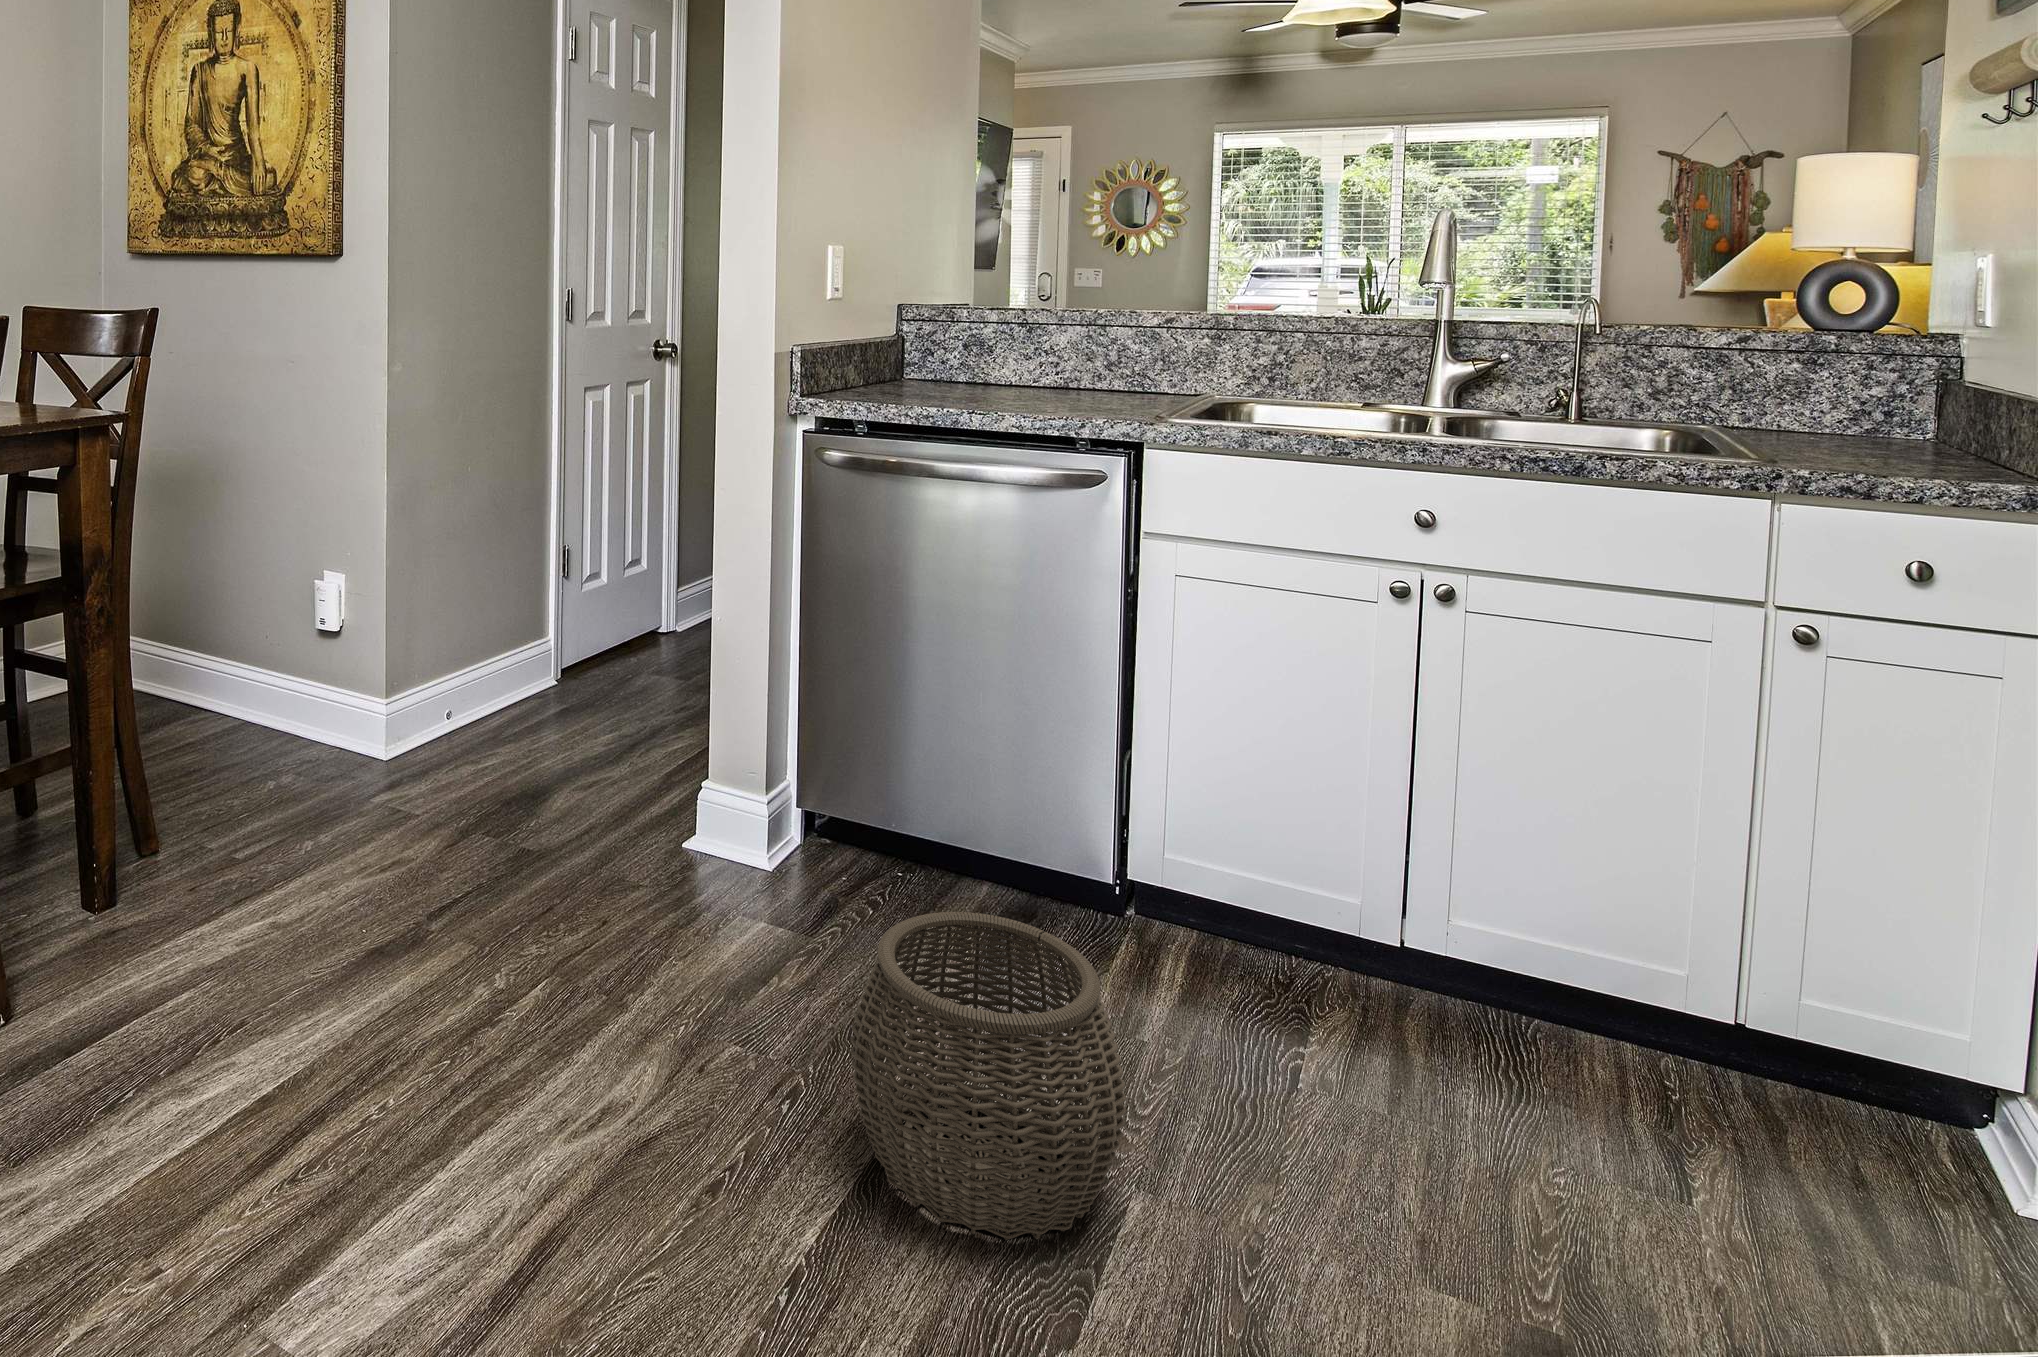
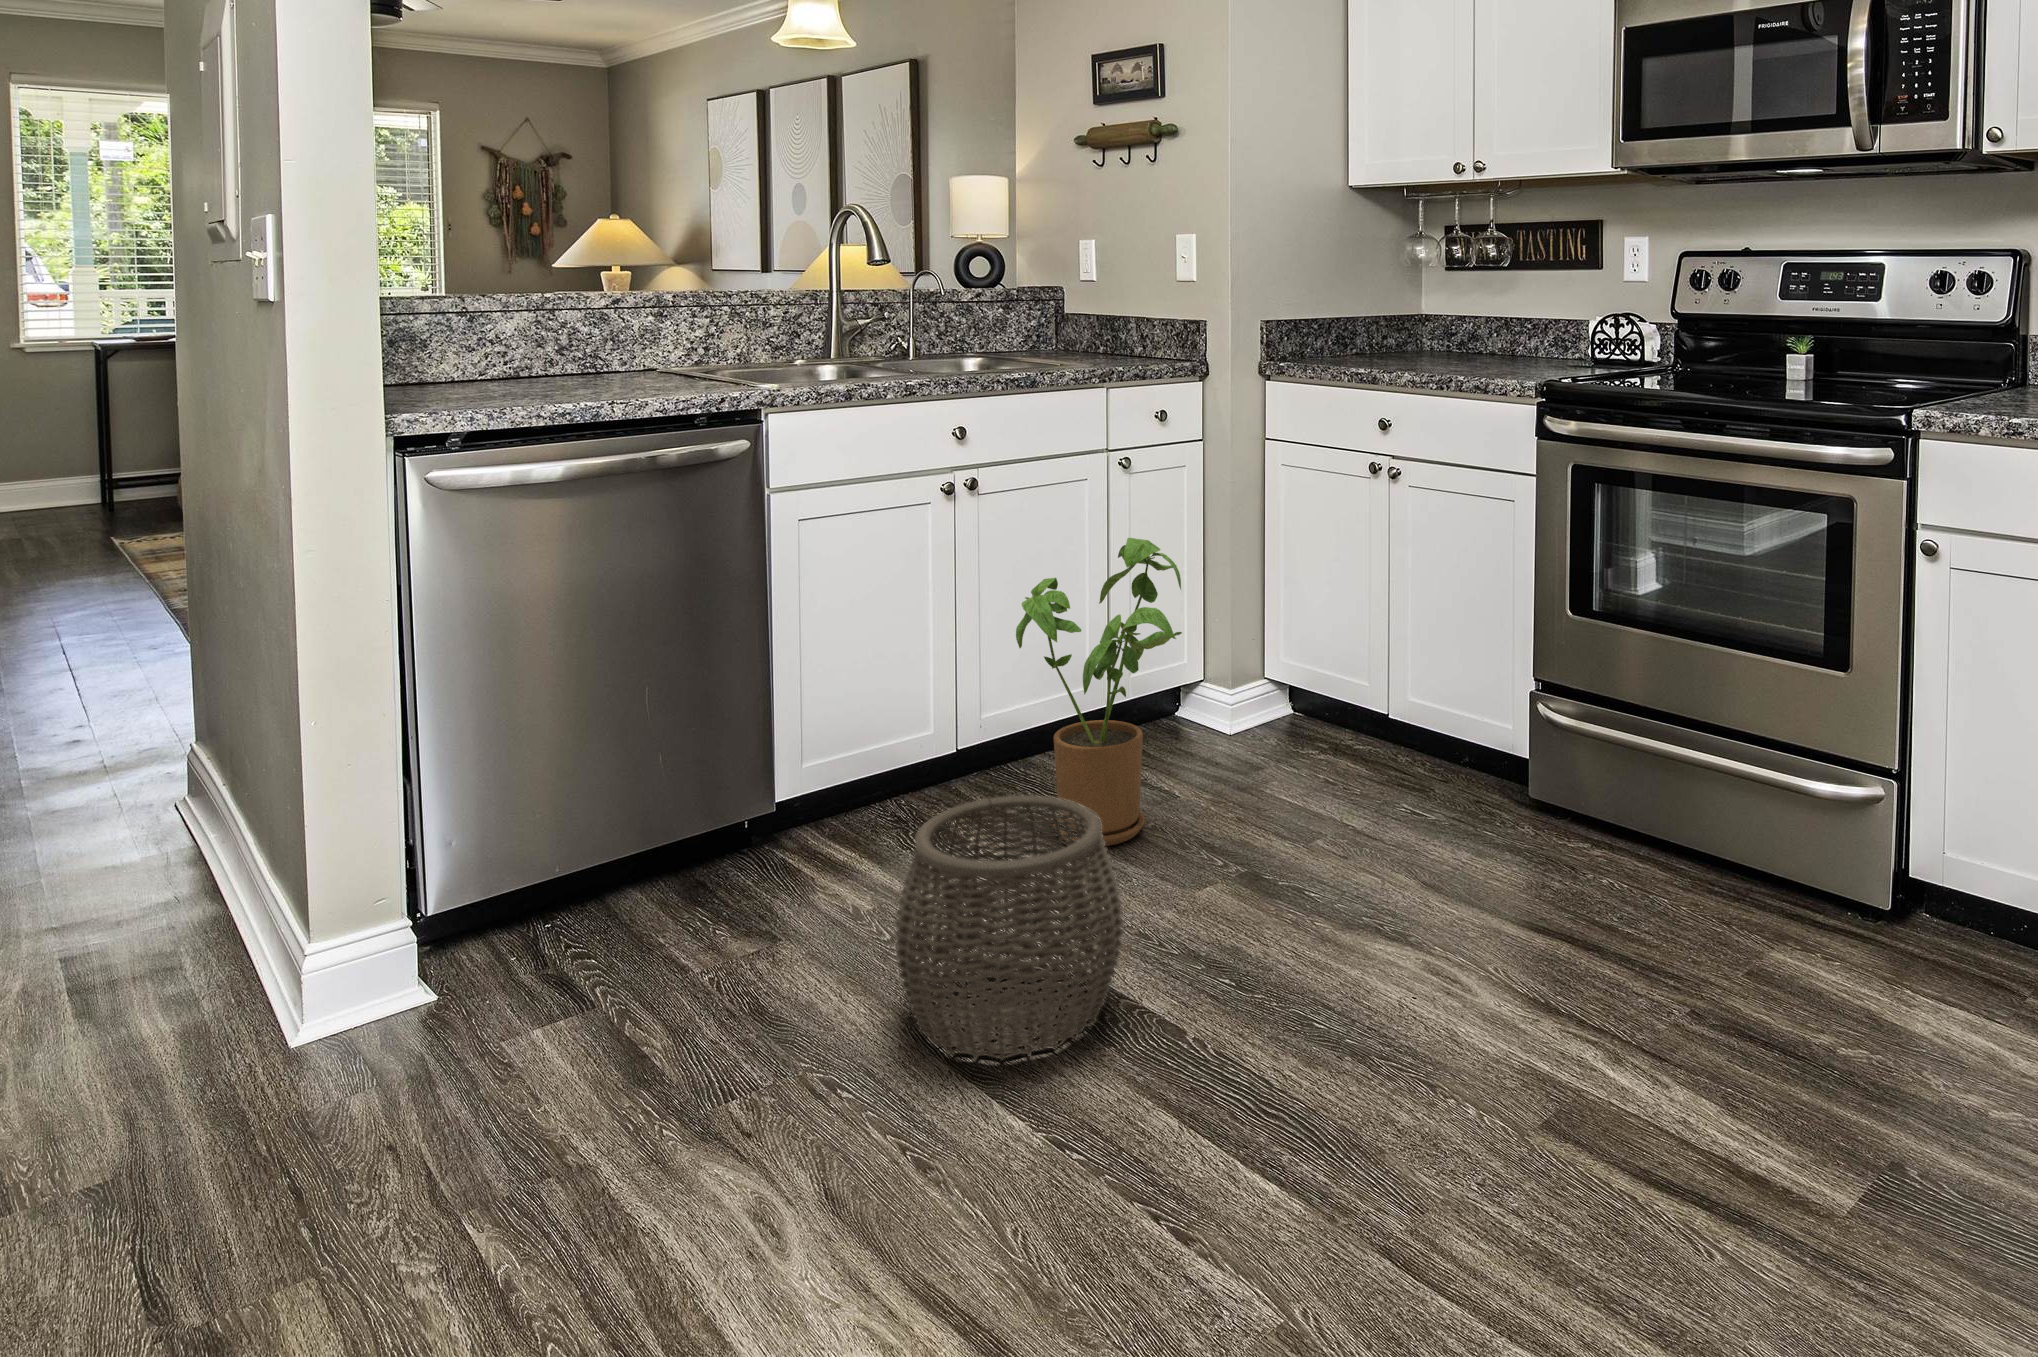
house plant: none [1371,731,1685,1162] -> present [1016,538,1182,846]

